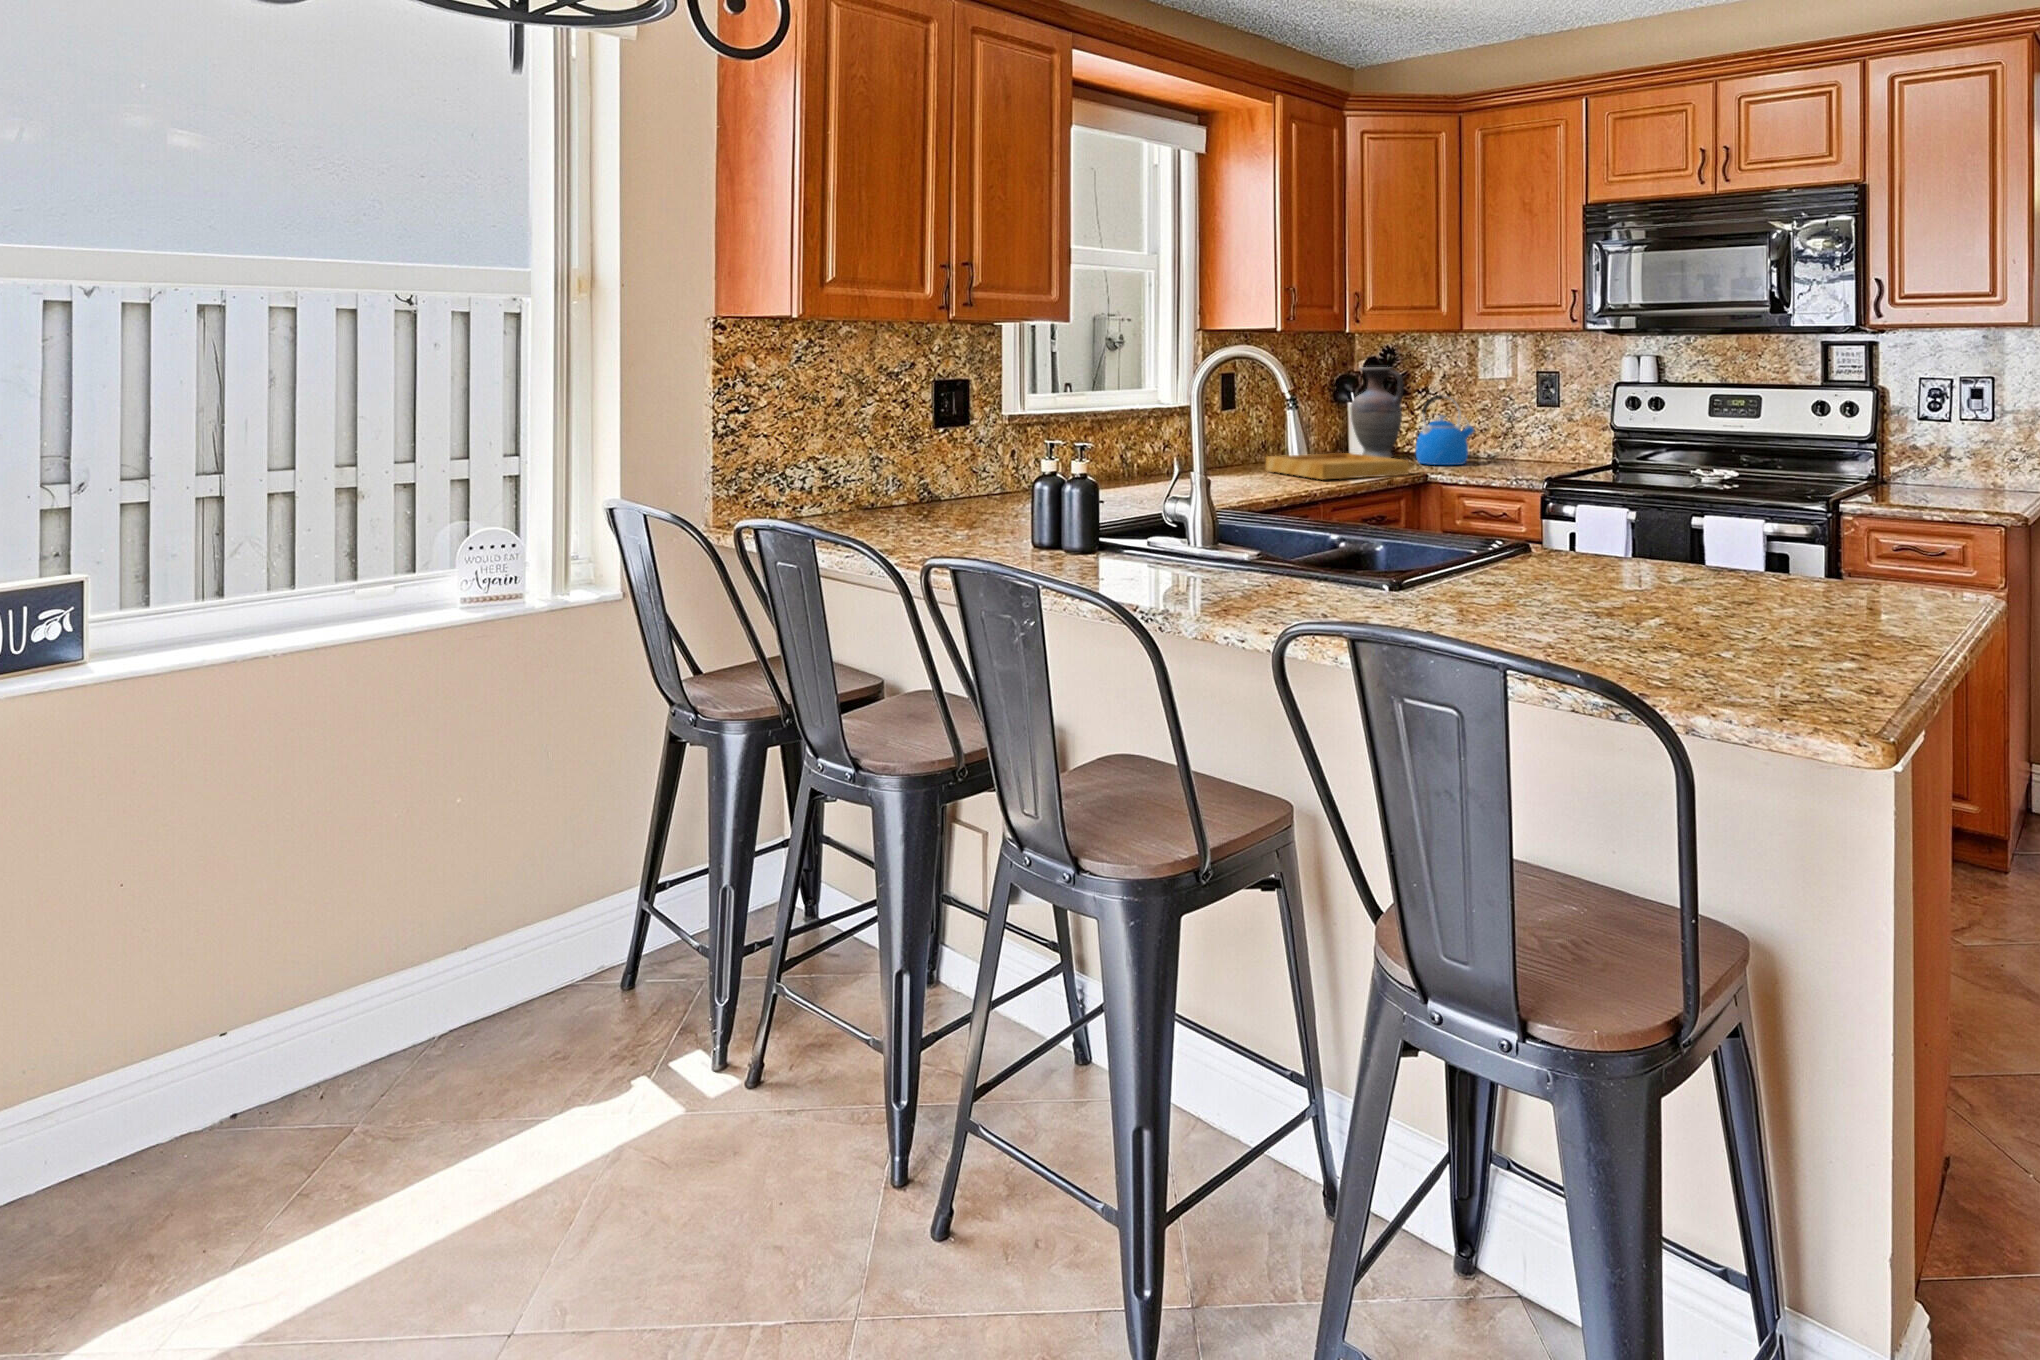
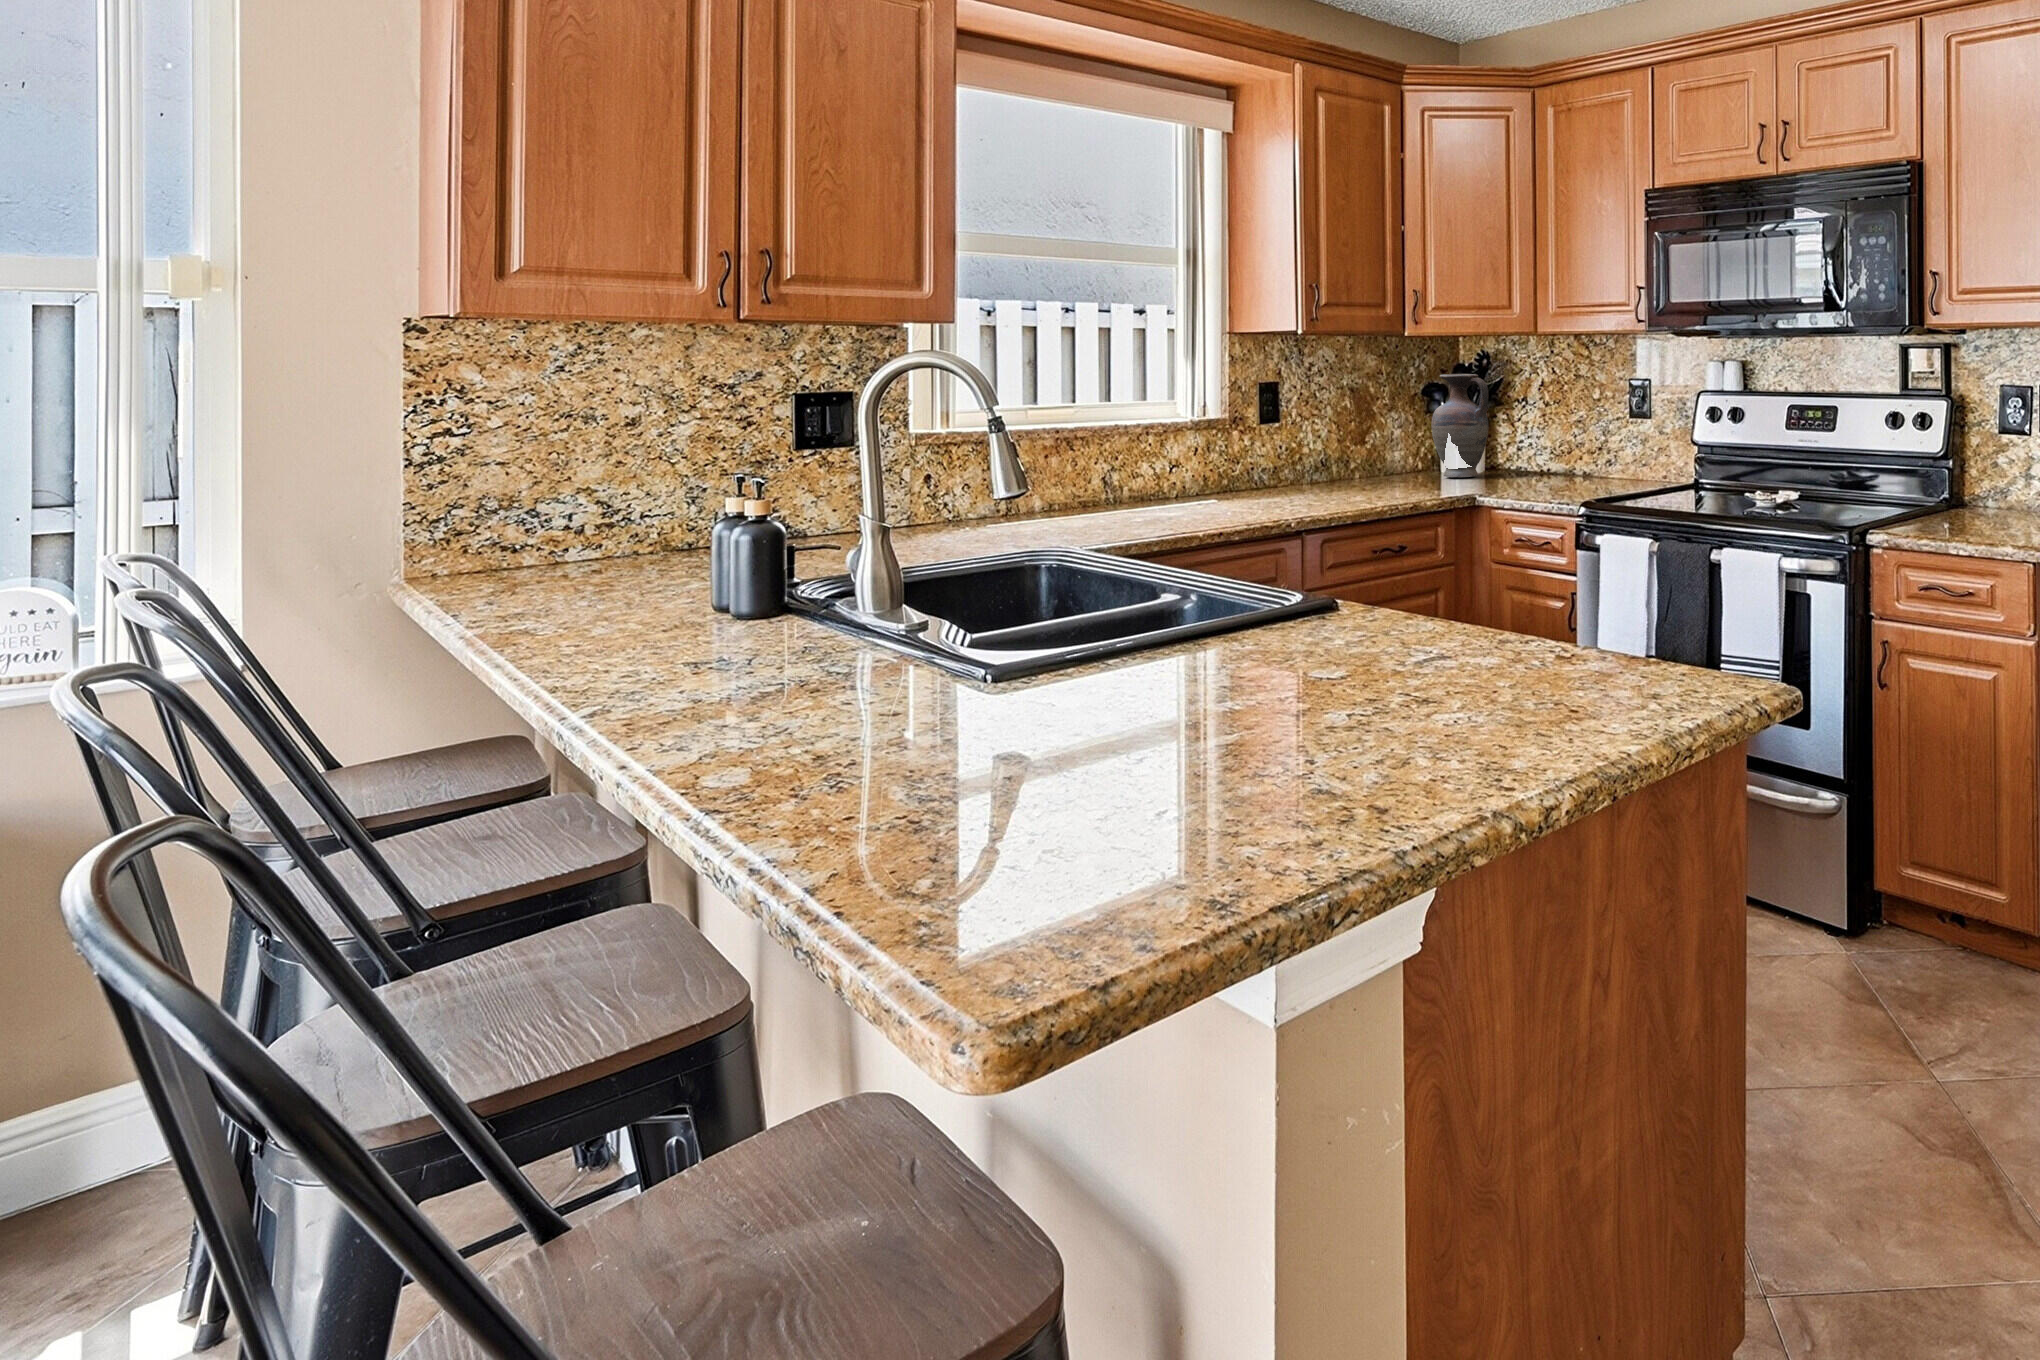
kettle: present [1416,395,1474,465] -> none [1488,405,1557,485]
tray: present [1266,453,1409,479] -> none [1307,472,1458,504]

